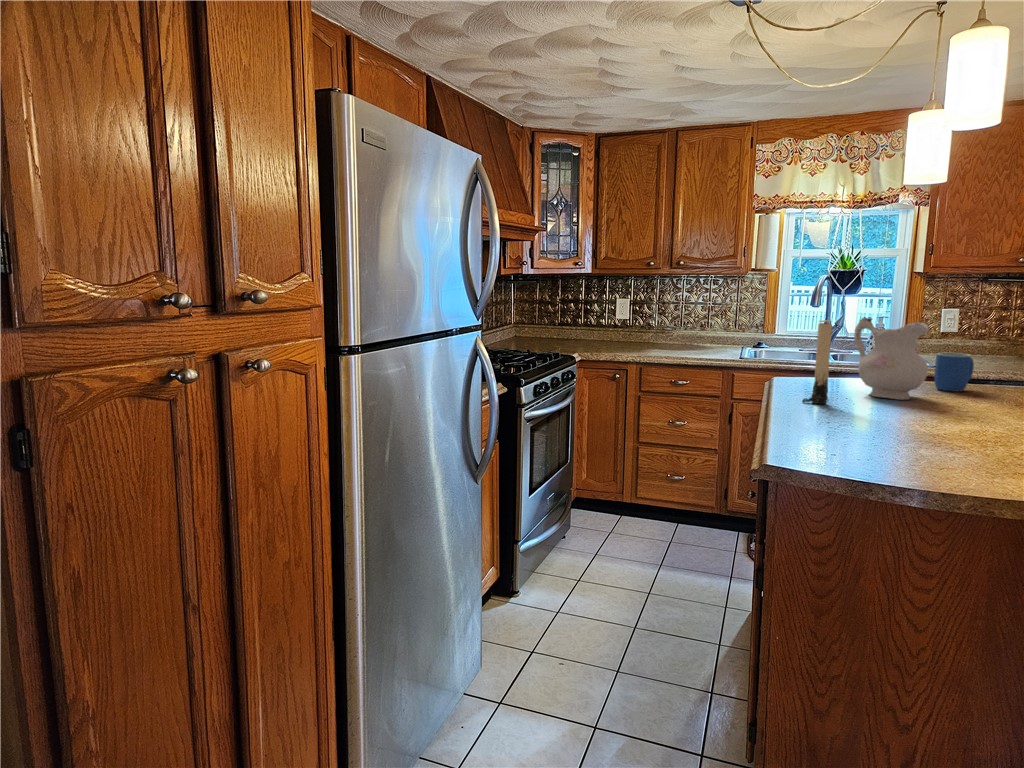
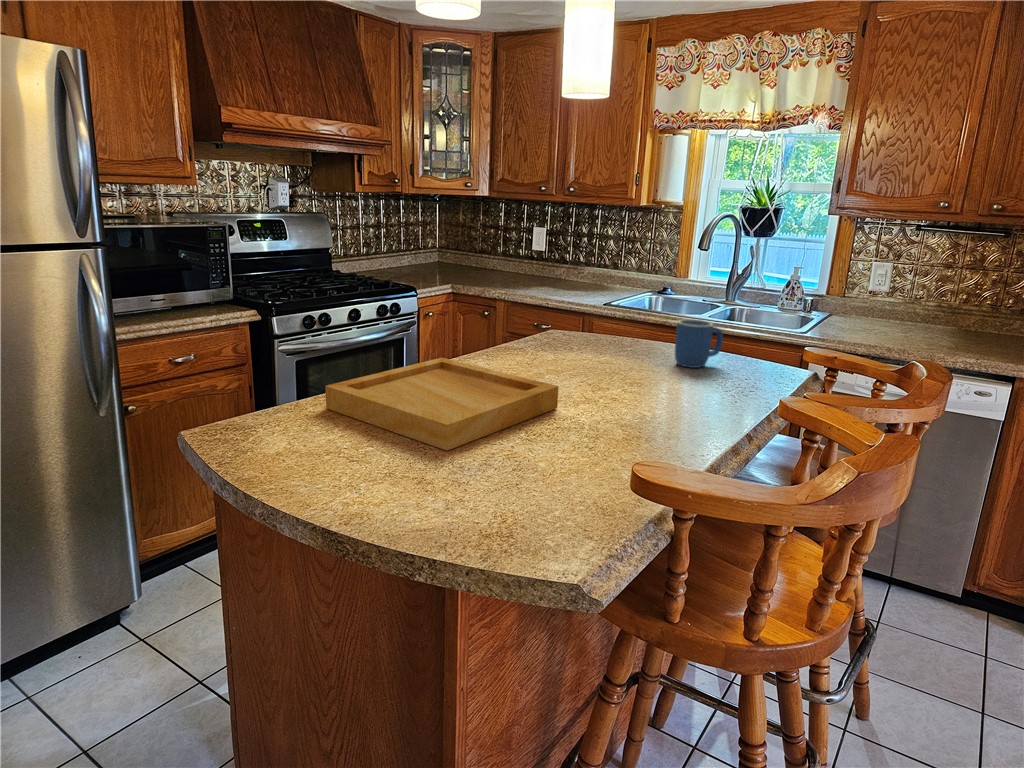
ceramic pitcher: present [854,318,929,400] -> none [557,271,629,372]
candle: present [802,320,832,404] -> none [464,272,490,369]
tray: none [810,394,993,457] -> present [325,358,558,451]

